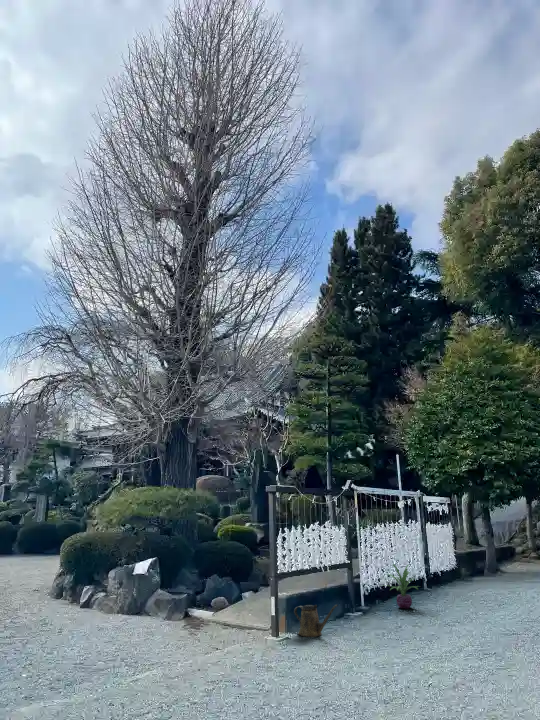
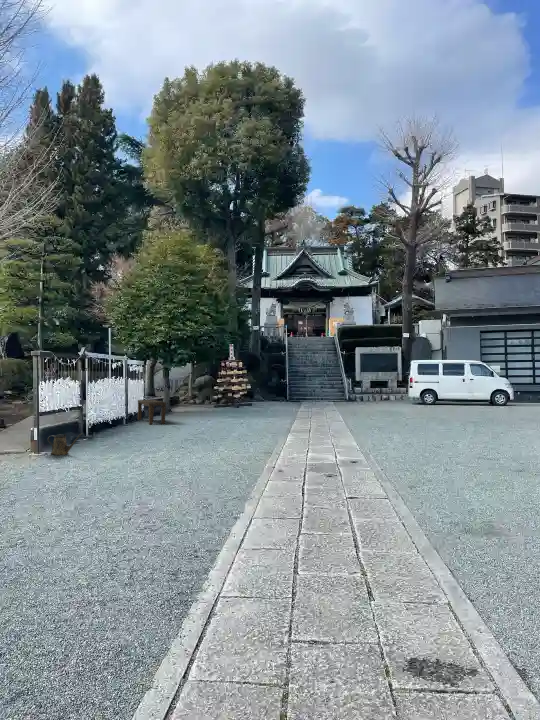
bench: none [443,553,483,590] -> present [138,400,166,424]
decorative plant: present [390,564,418,609] -> none [97,407,132,437]

